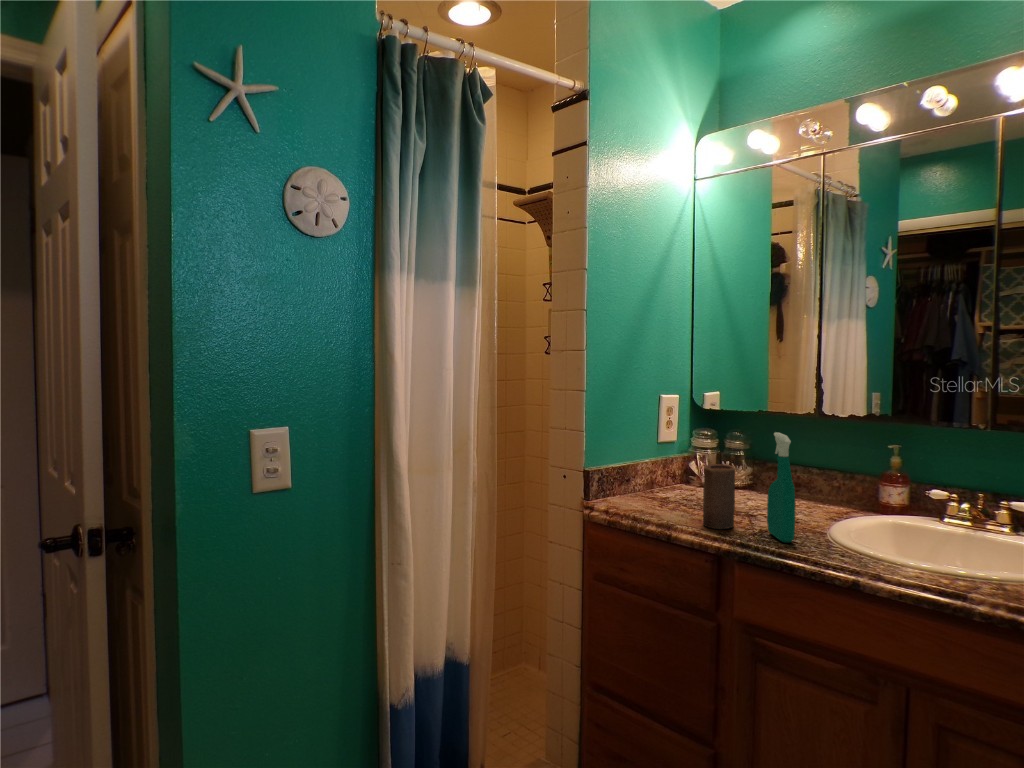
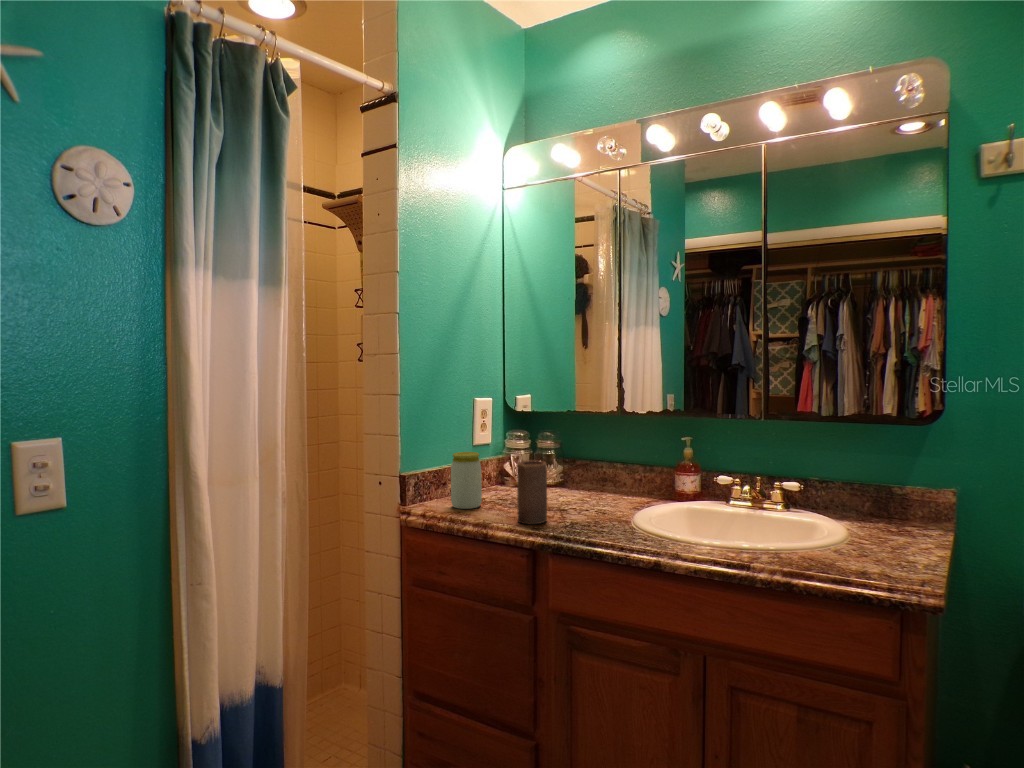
spray bottle: present [767,432,796,543] -> none [577,426,602,532]
jar: none [634,450,665,507] -> present [451,452,482,509]

